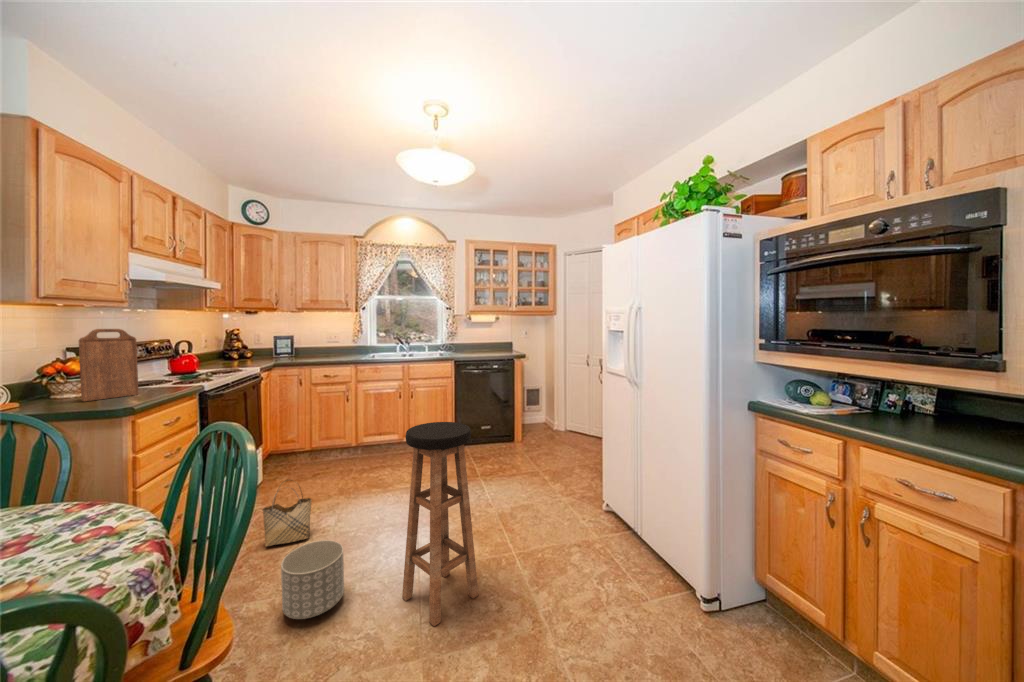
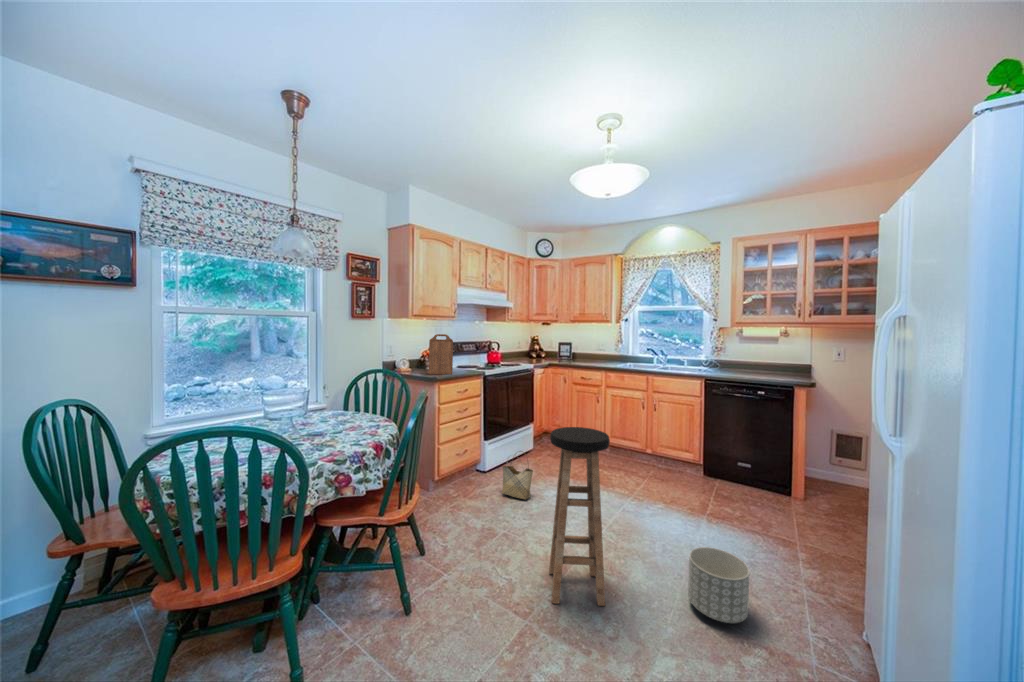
planter: present [281,540,344,619] -> present [688,547,750,623]

